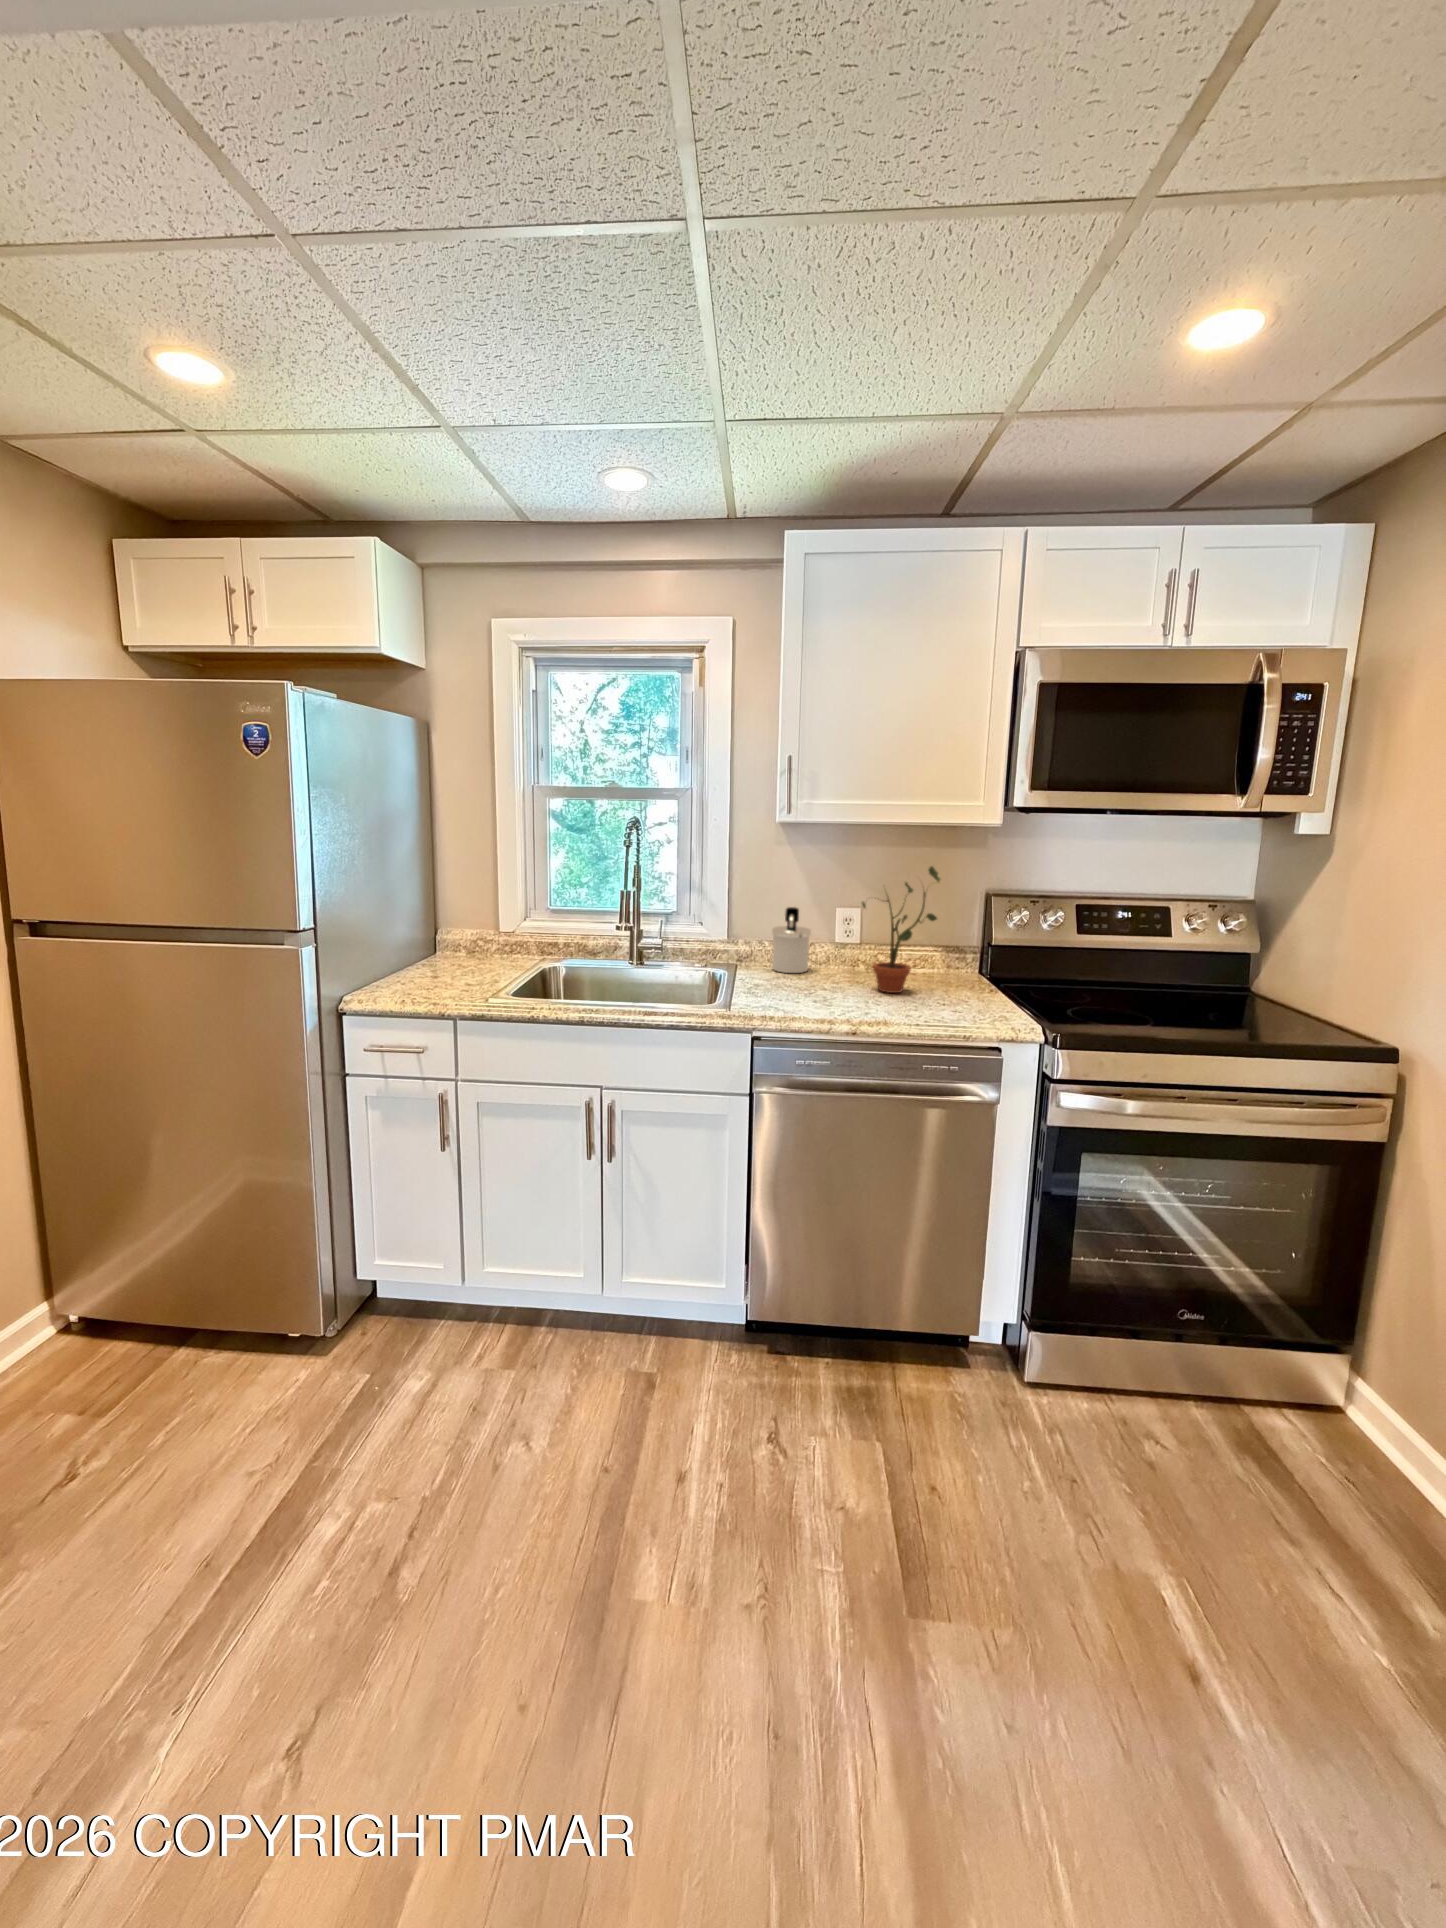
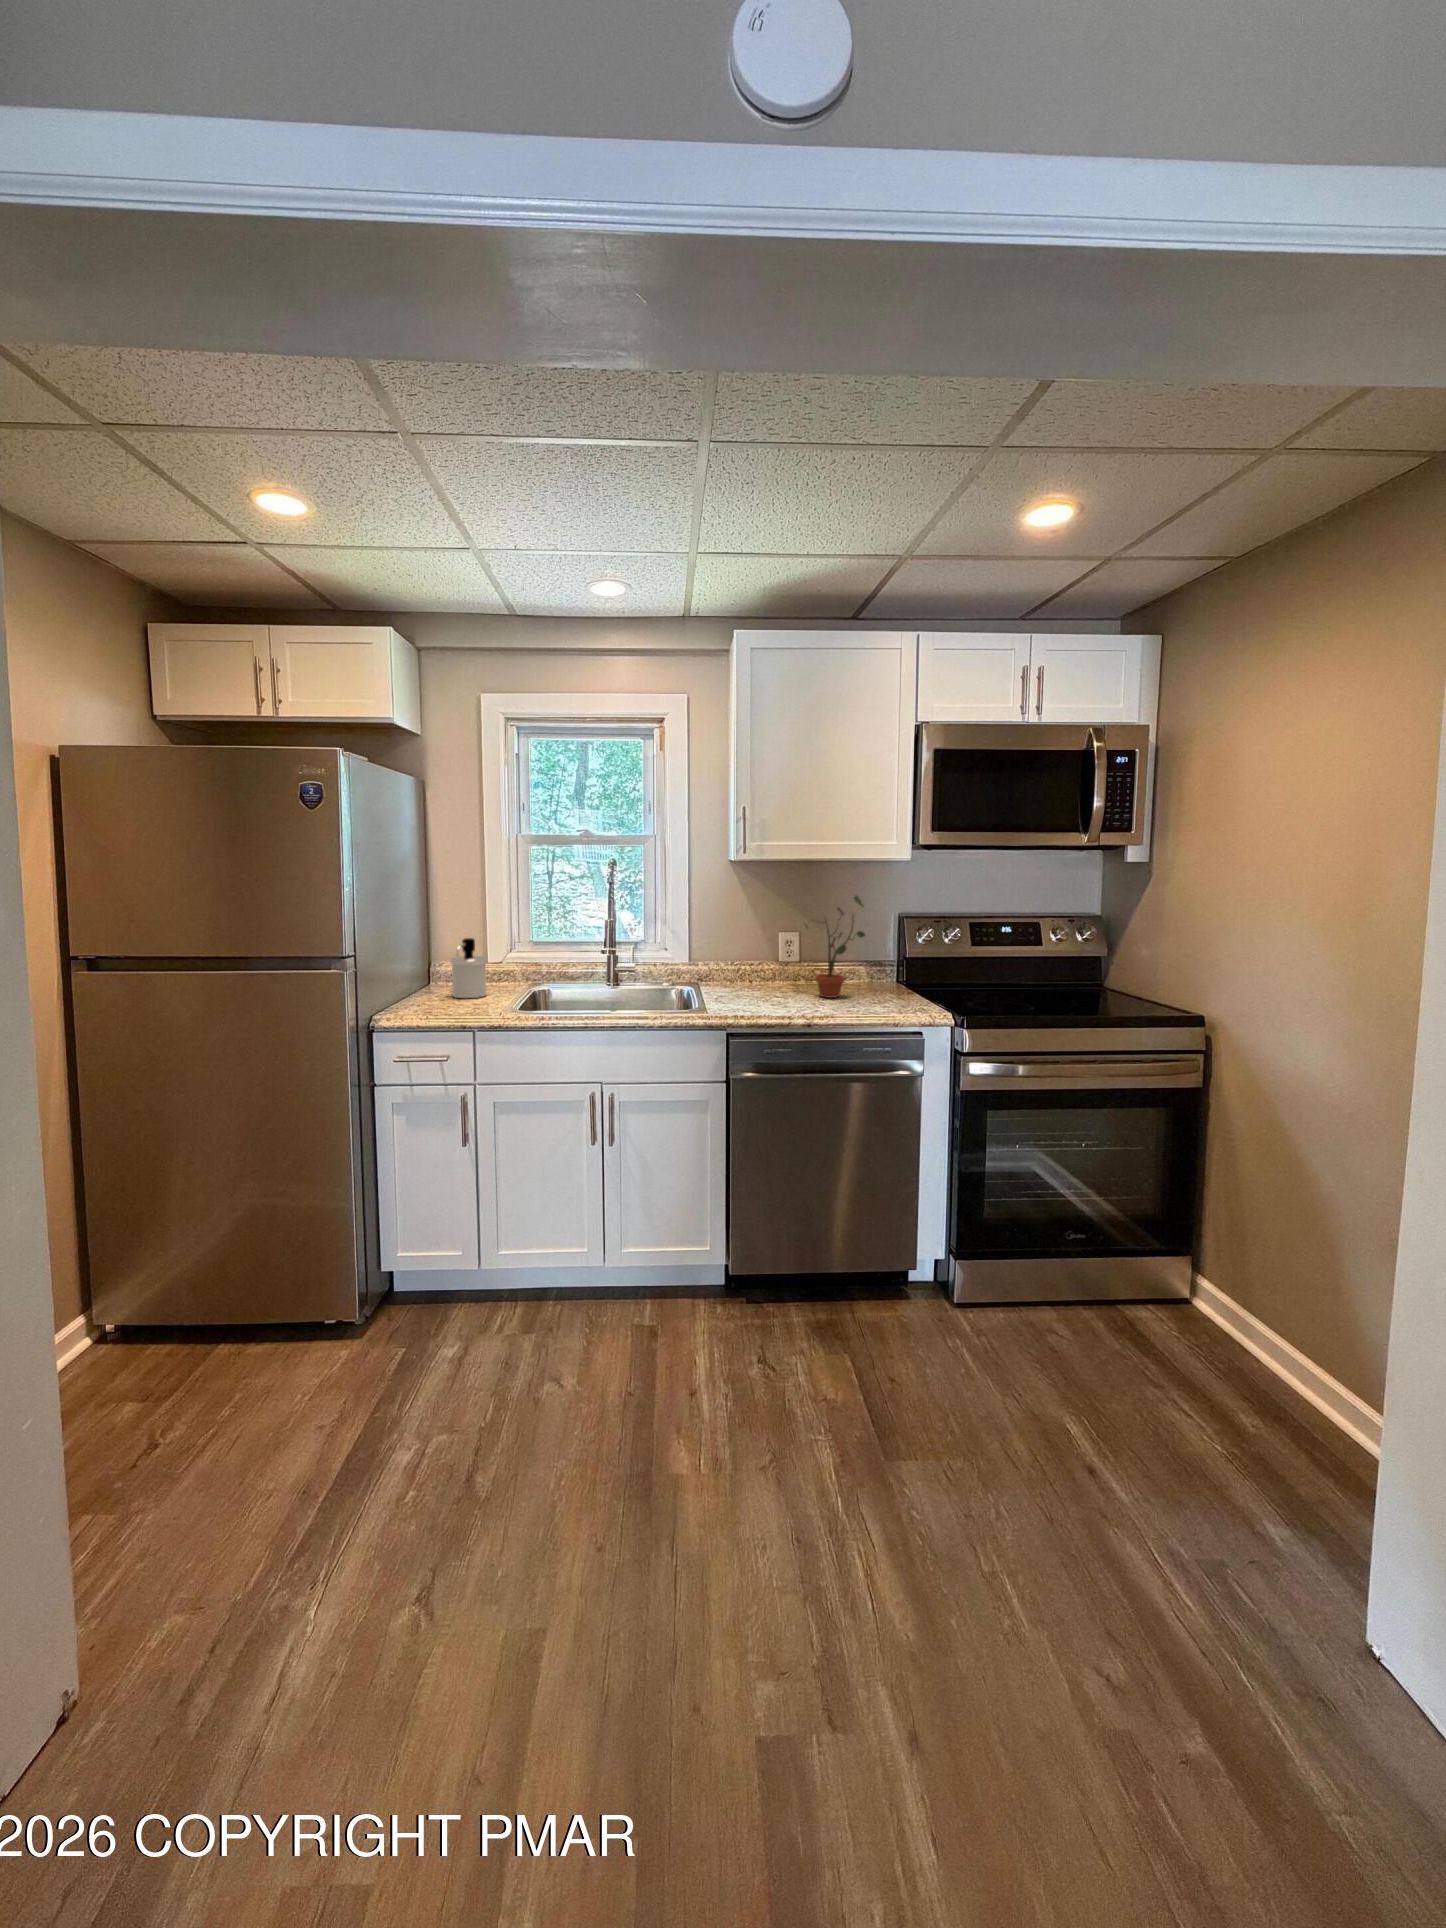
soap dispenser: present [772,907,811,973] -> present [450,938,487,998]

